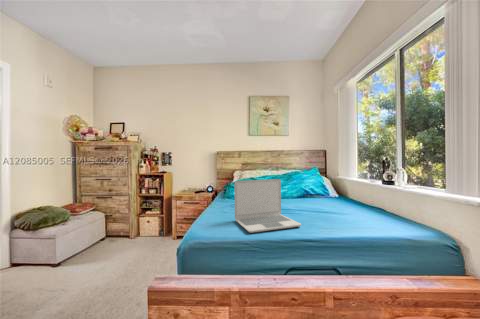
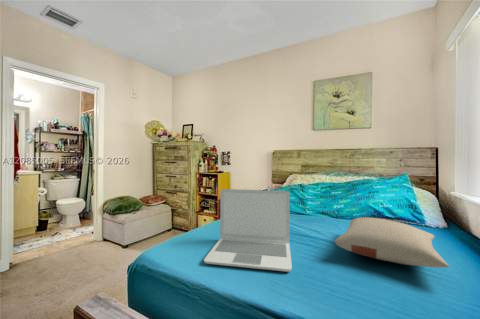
pillow: none [303,192,365,213] -> present [335,217,449,268]

